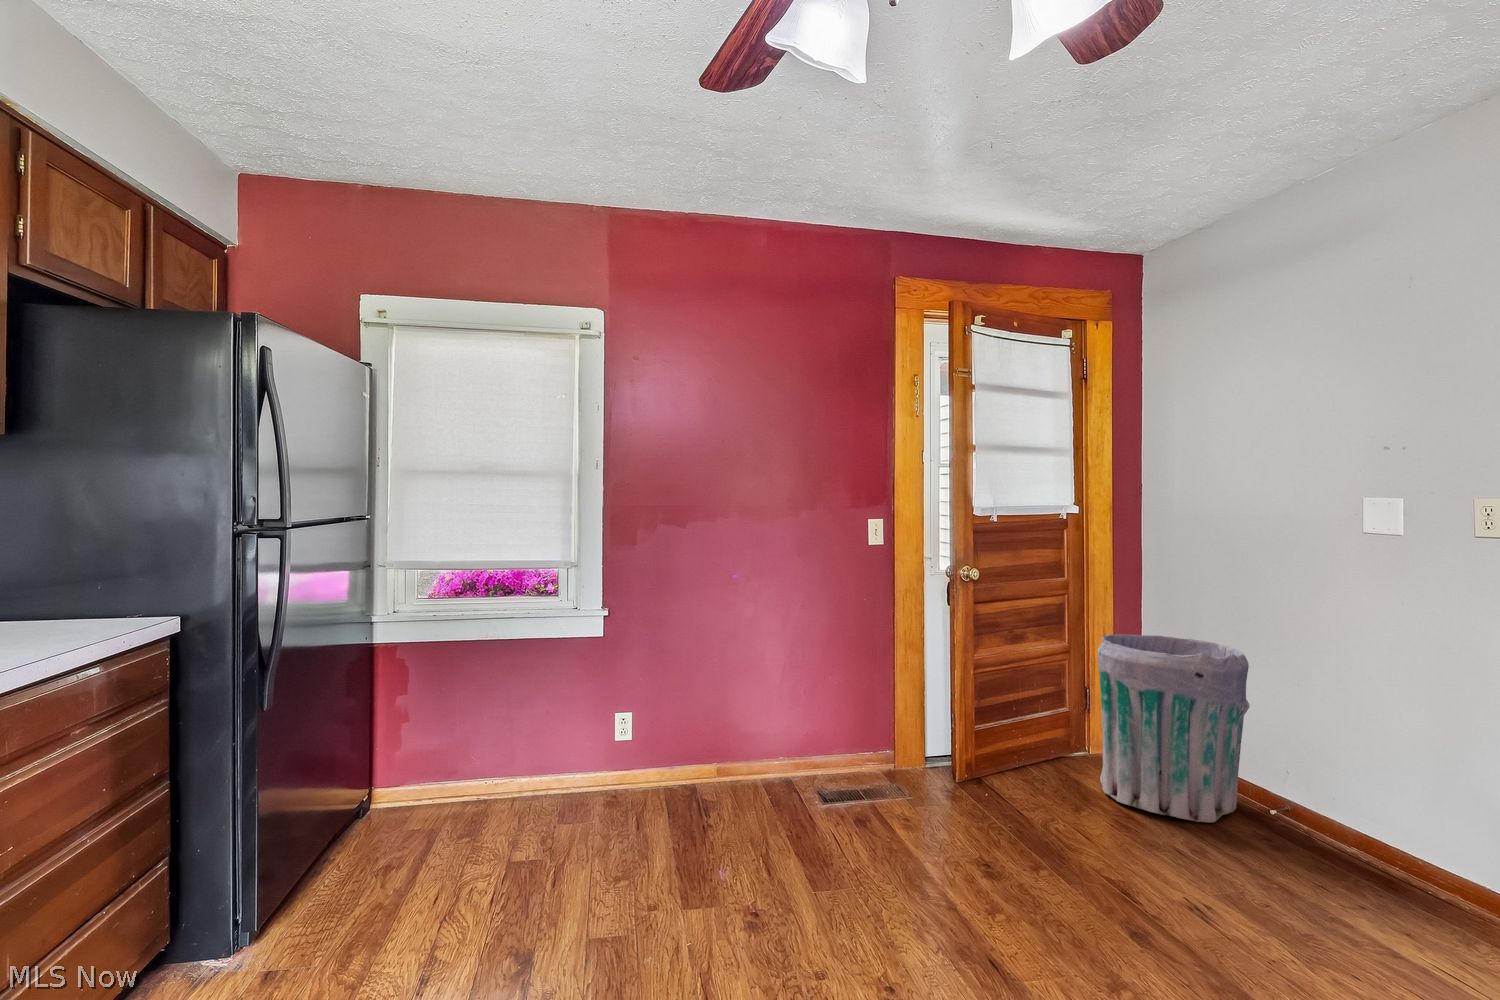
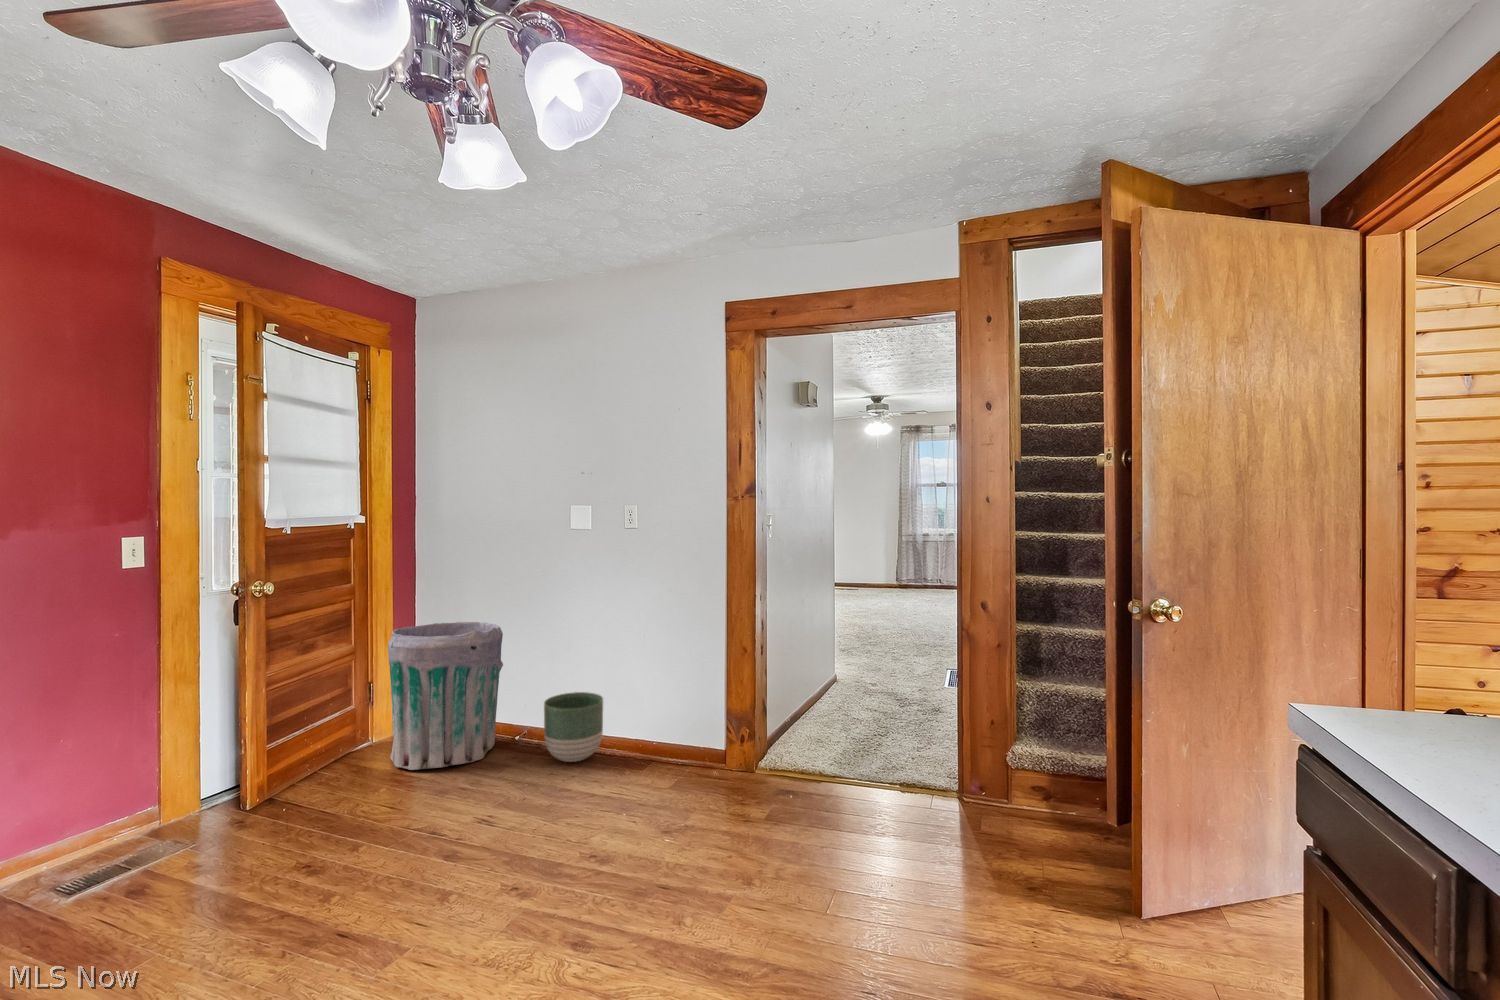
planter: none [1309,773,1427,888] -> present [544,692,603,762]

